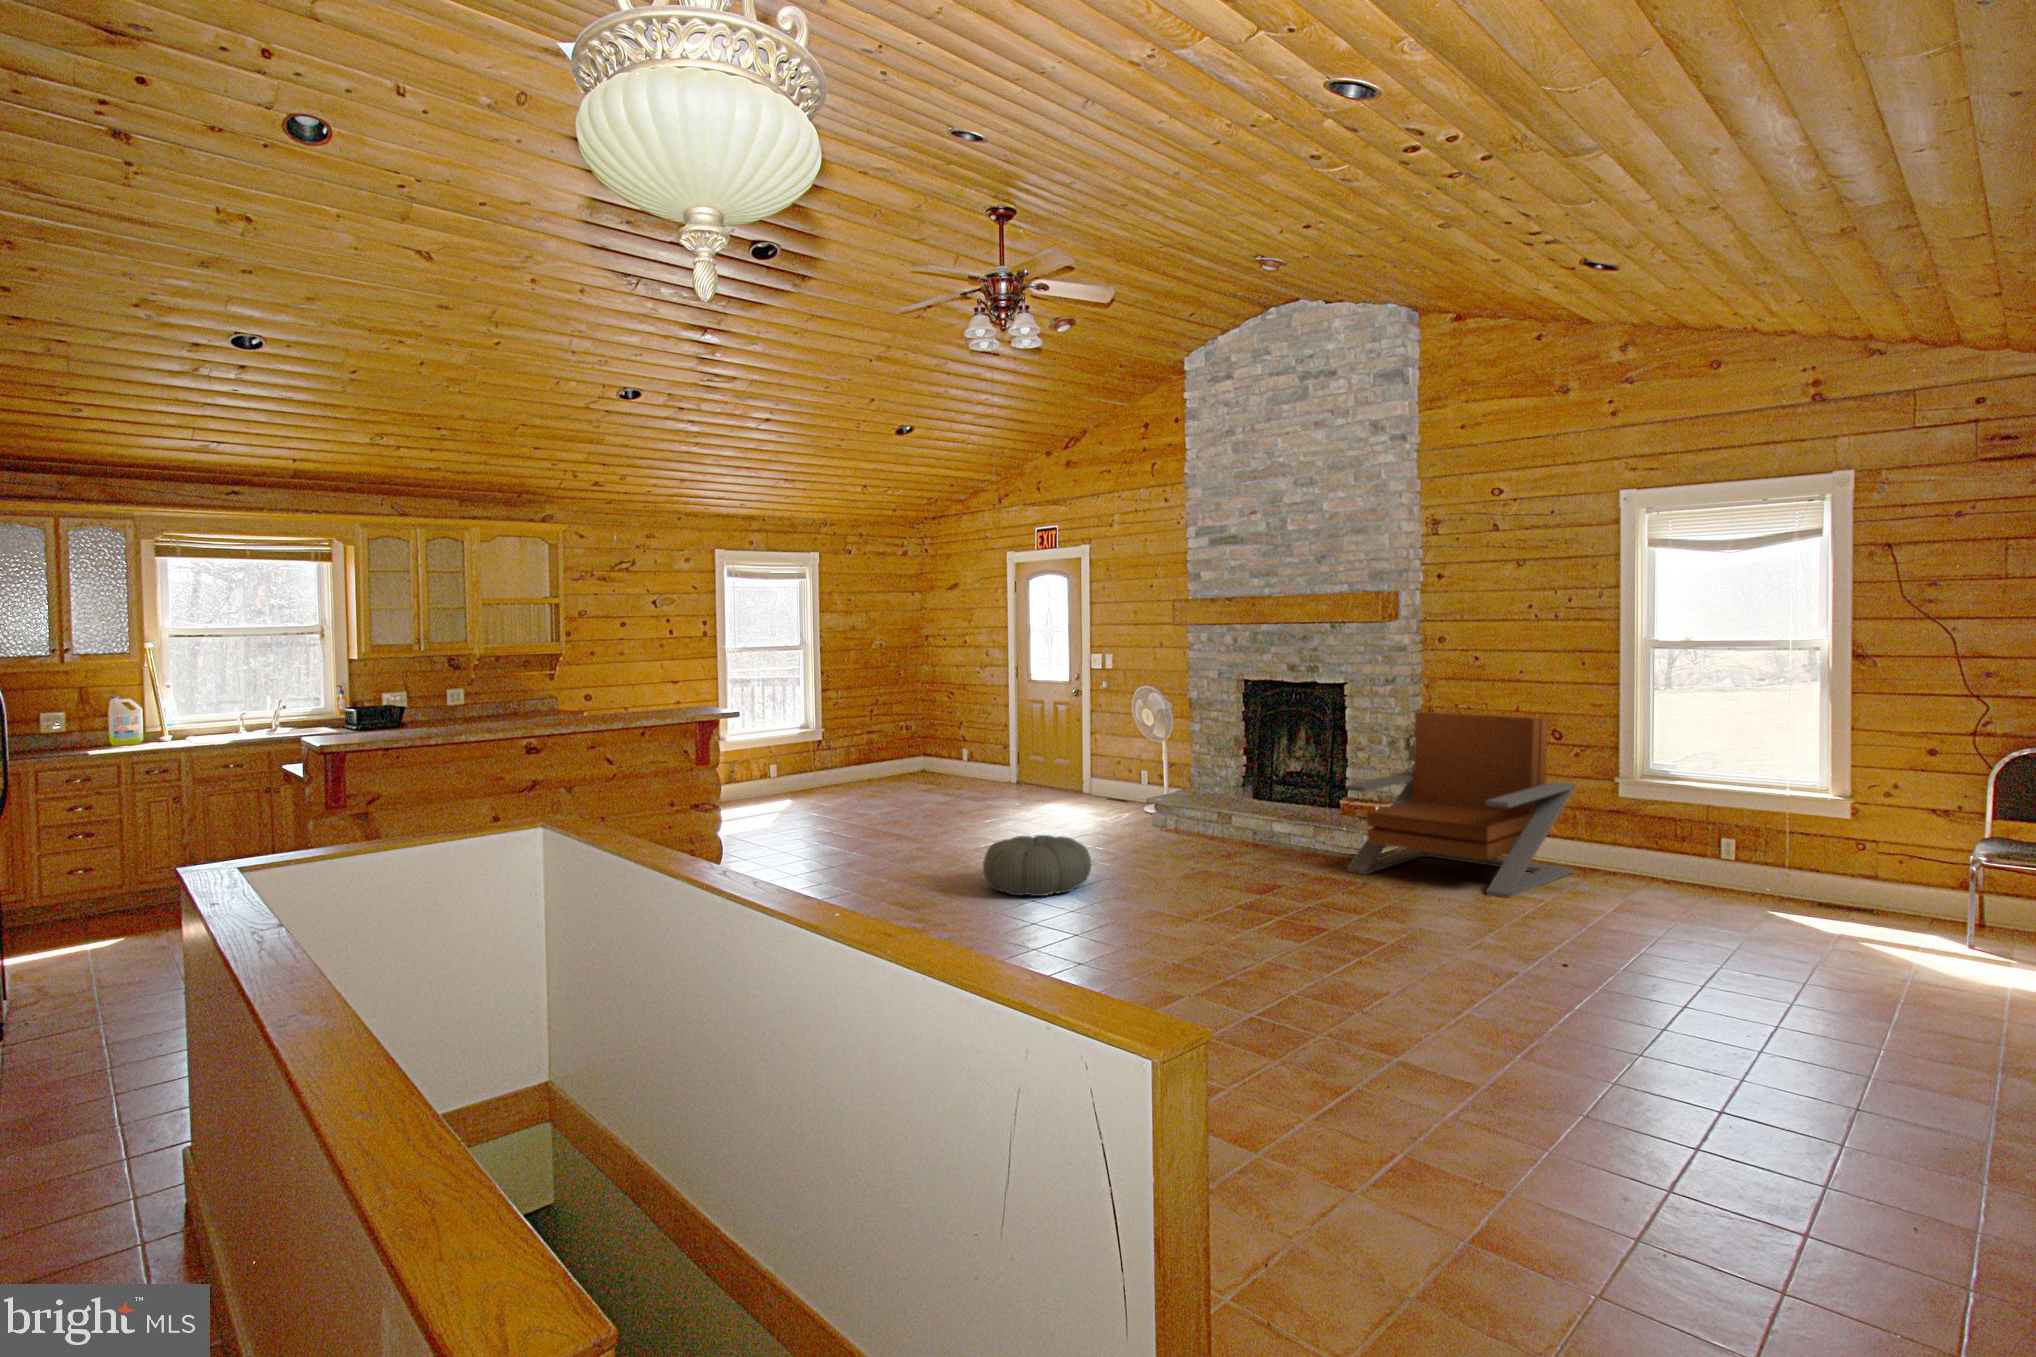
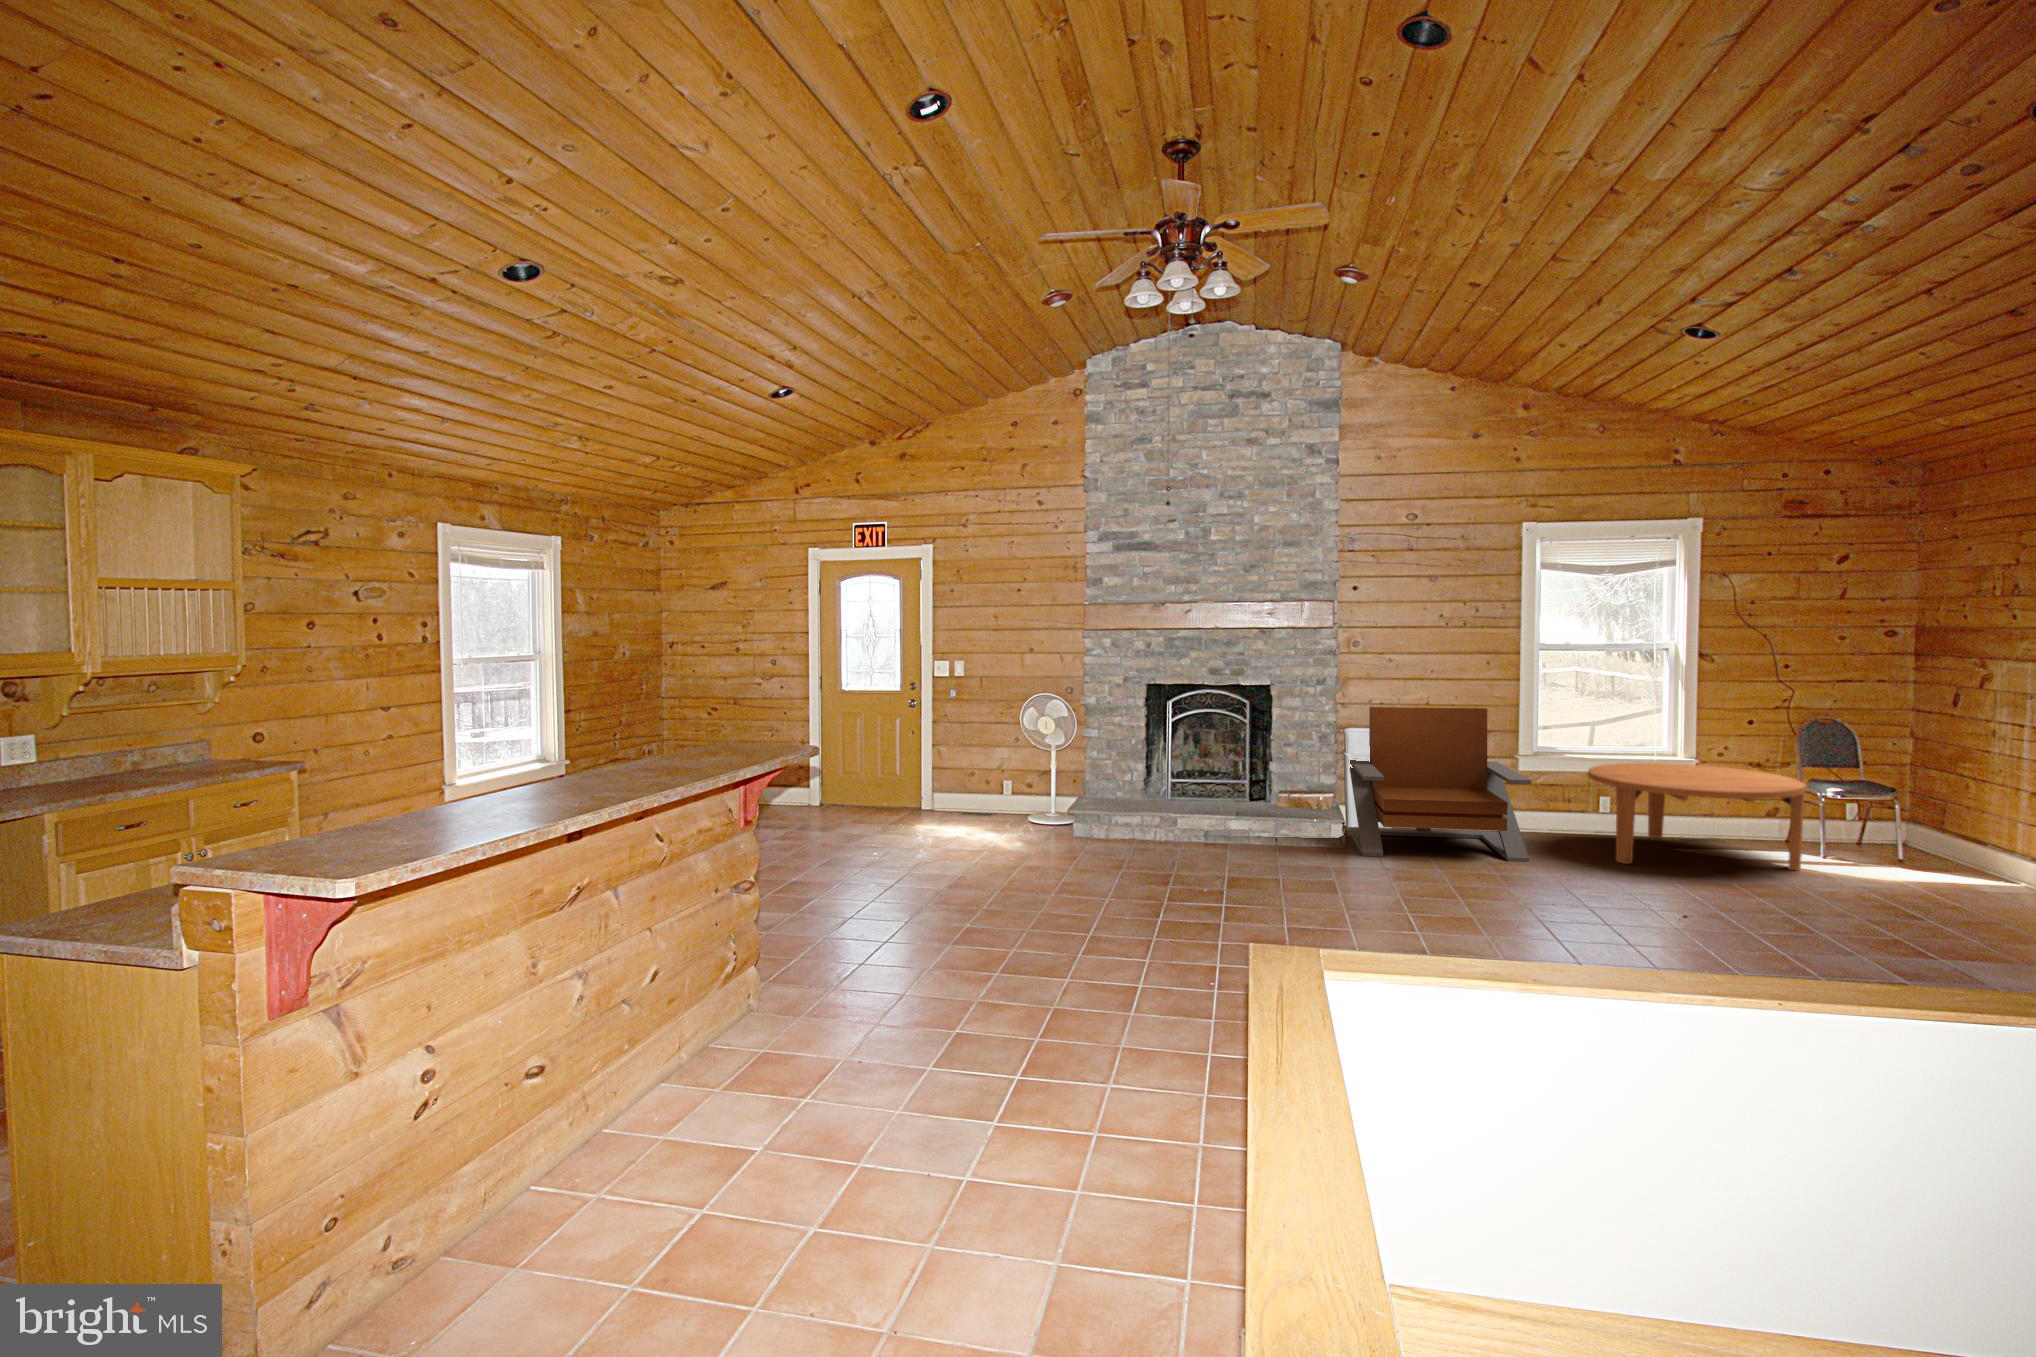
coffee table: none [1614,796,1892,952] -> present [1588,763,1806,871]
pouf: present [983,835,1091,896] -> none [1122,853,1243,925]

